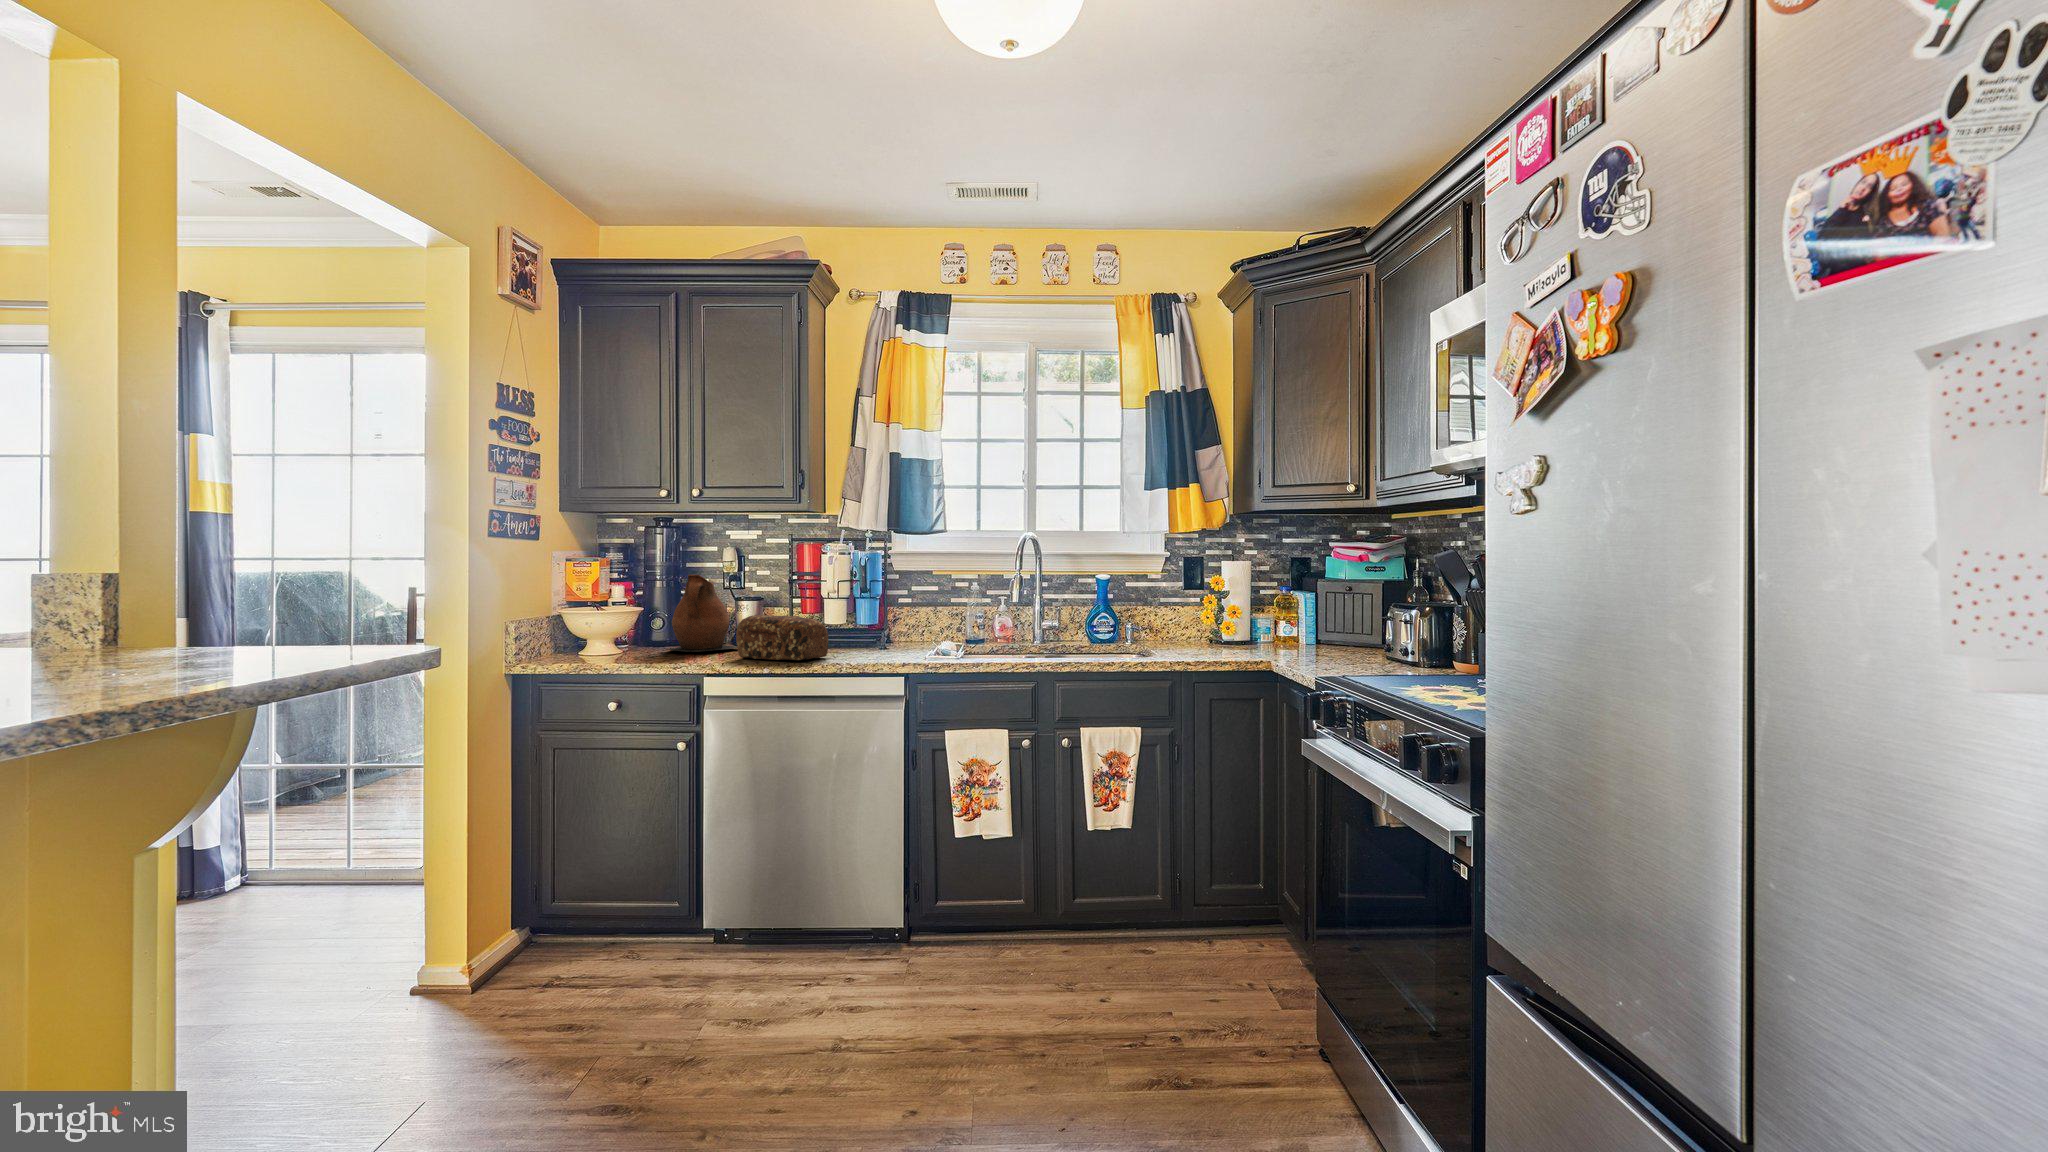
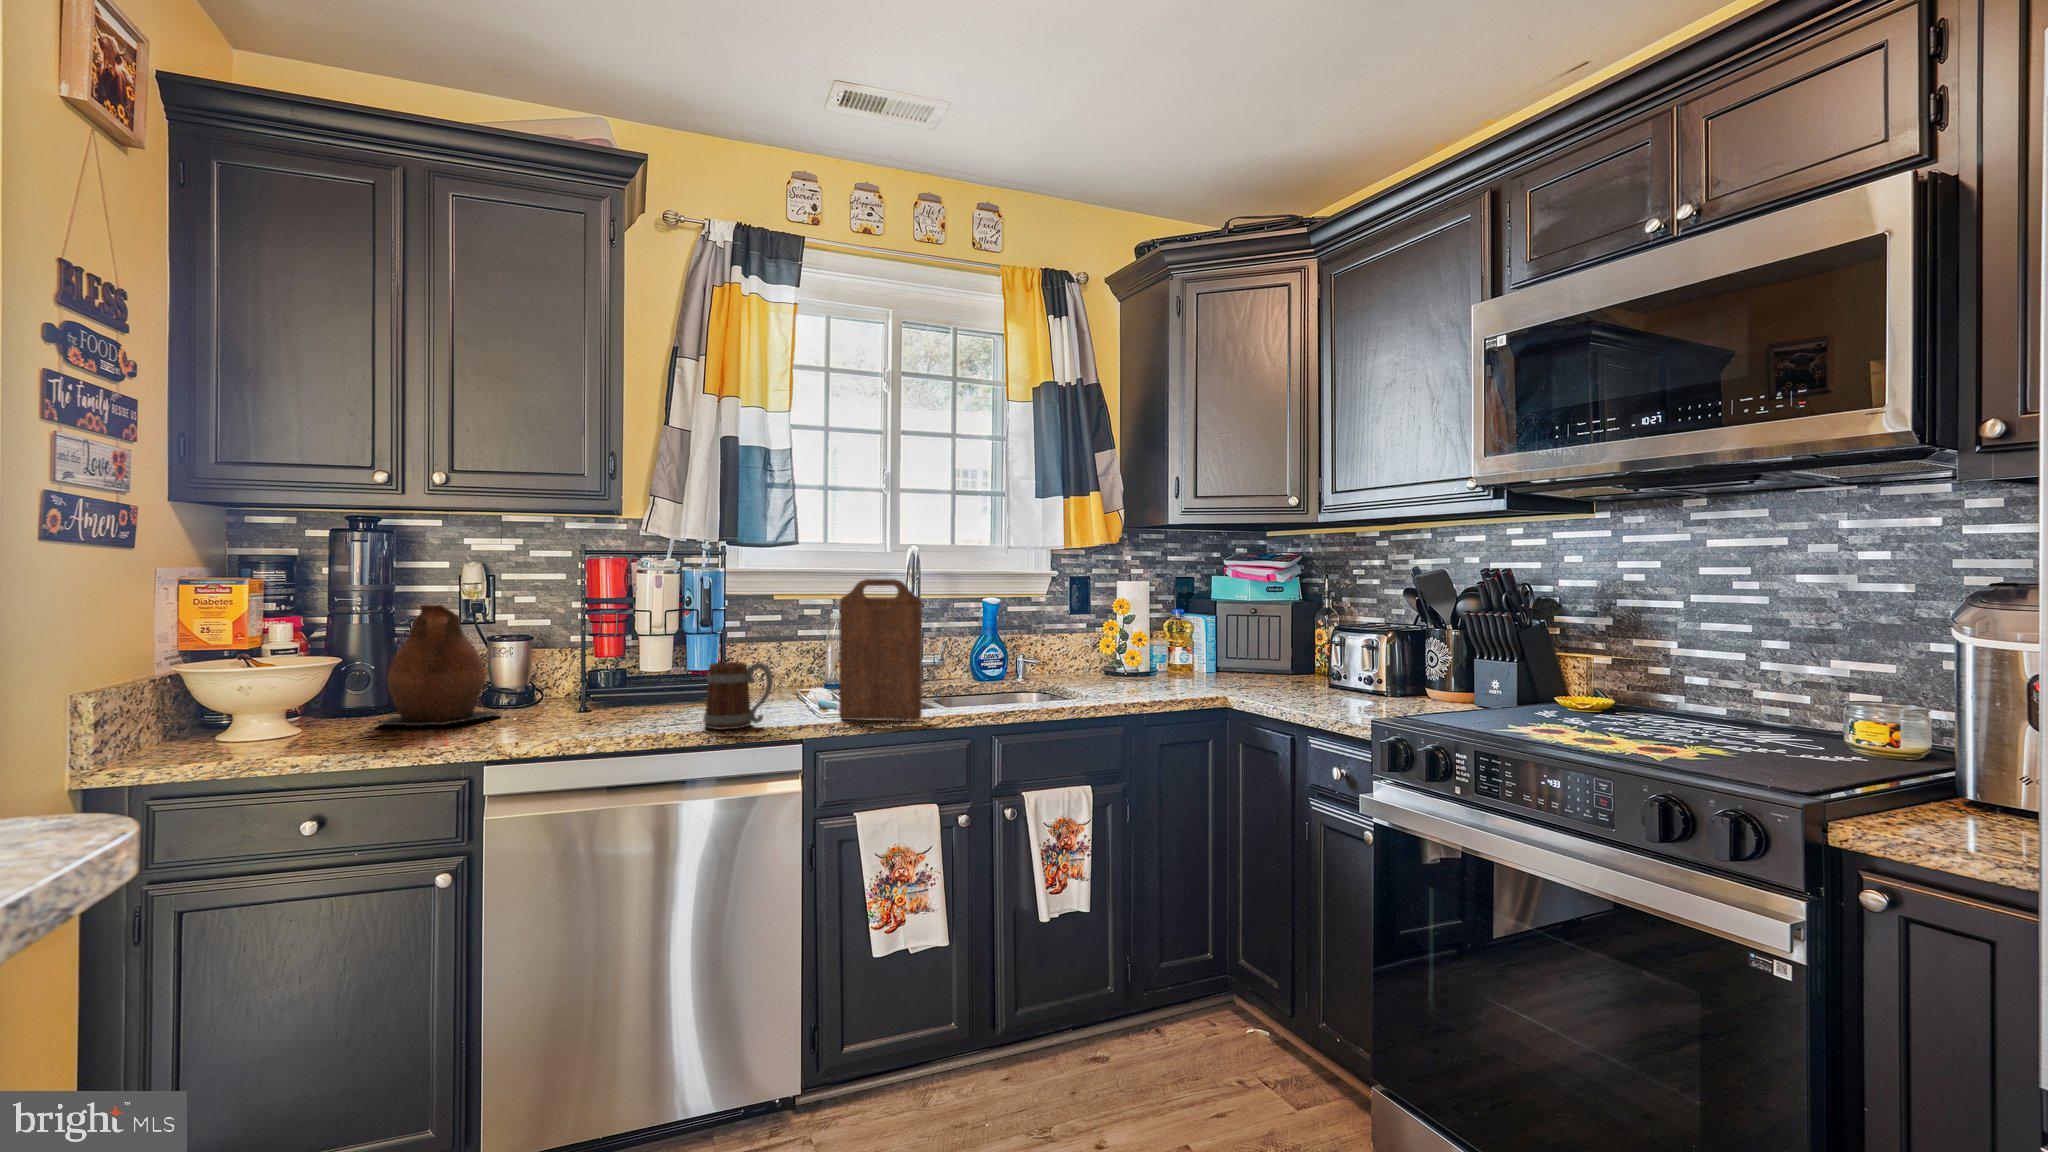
cutting board: none [935,557,991,665] -> present [839,579,922,720]
bread loaf: present [736,615,828,660] -> none [526,664,672,731]
mug: none [840,617,884,663] -> present [704,662,773,730]

